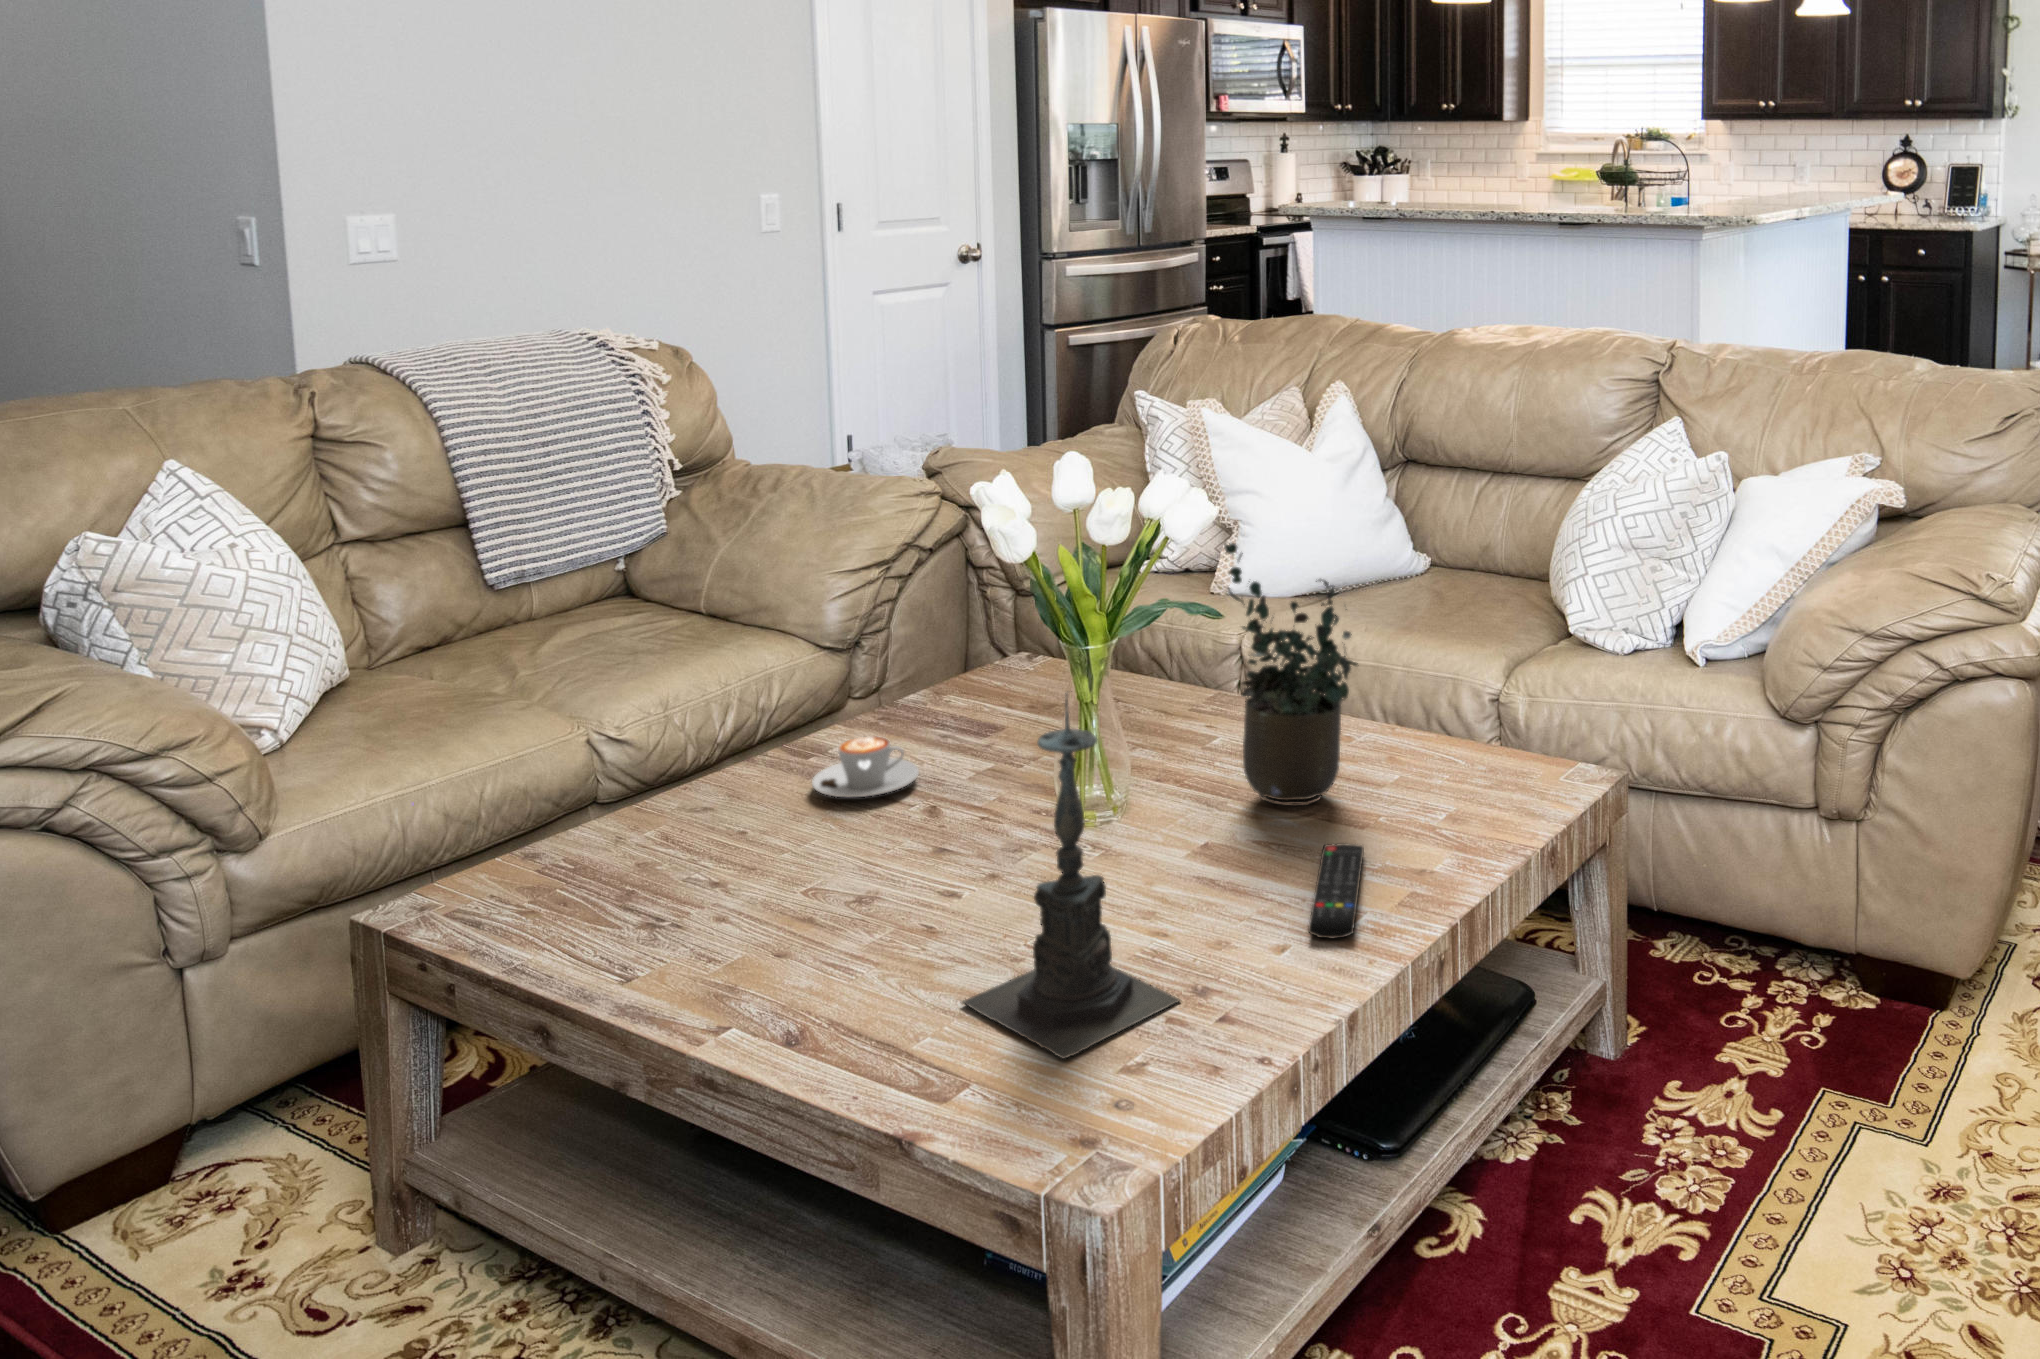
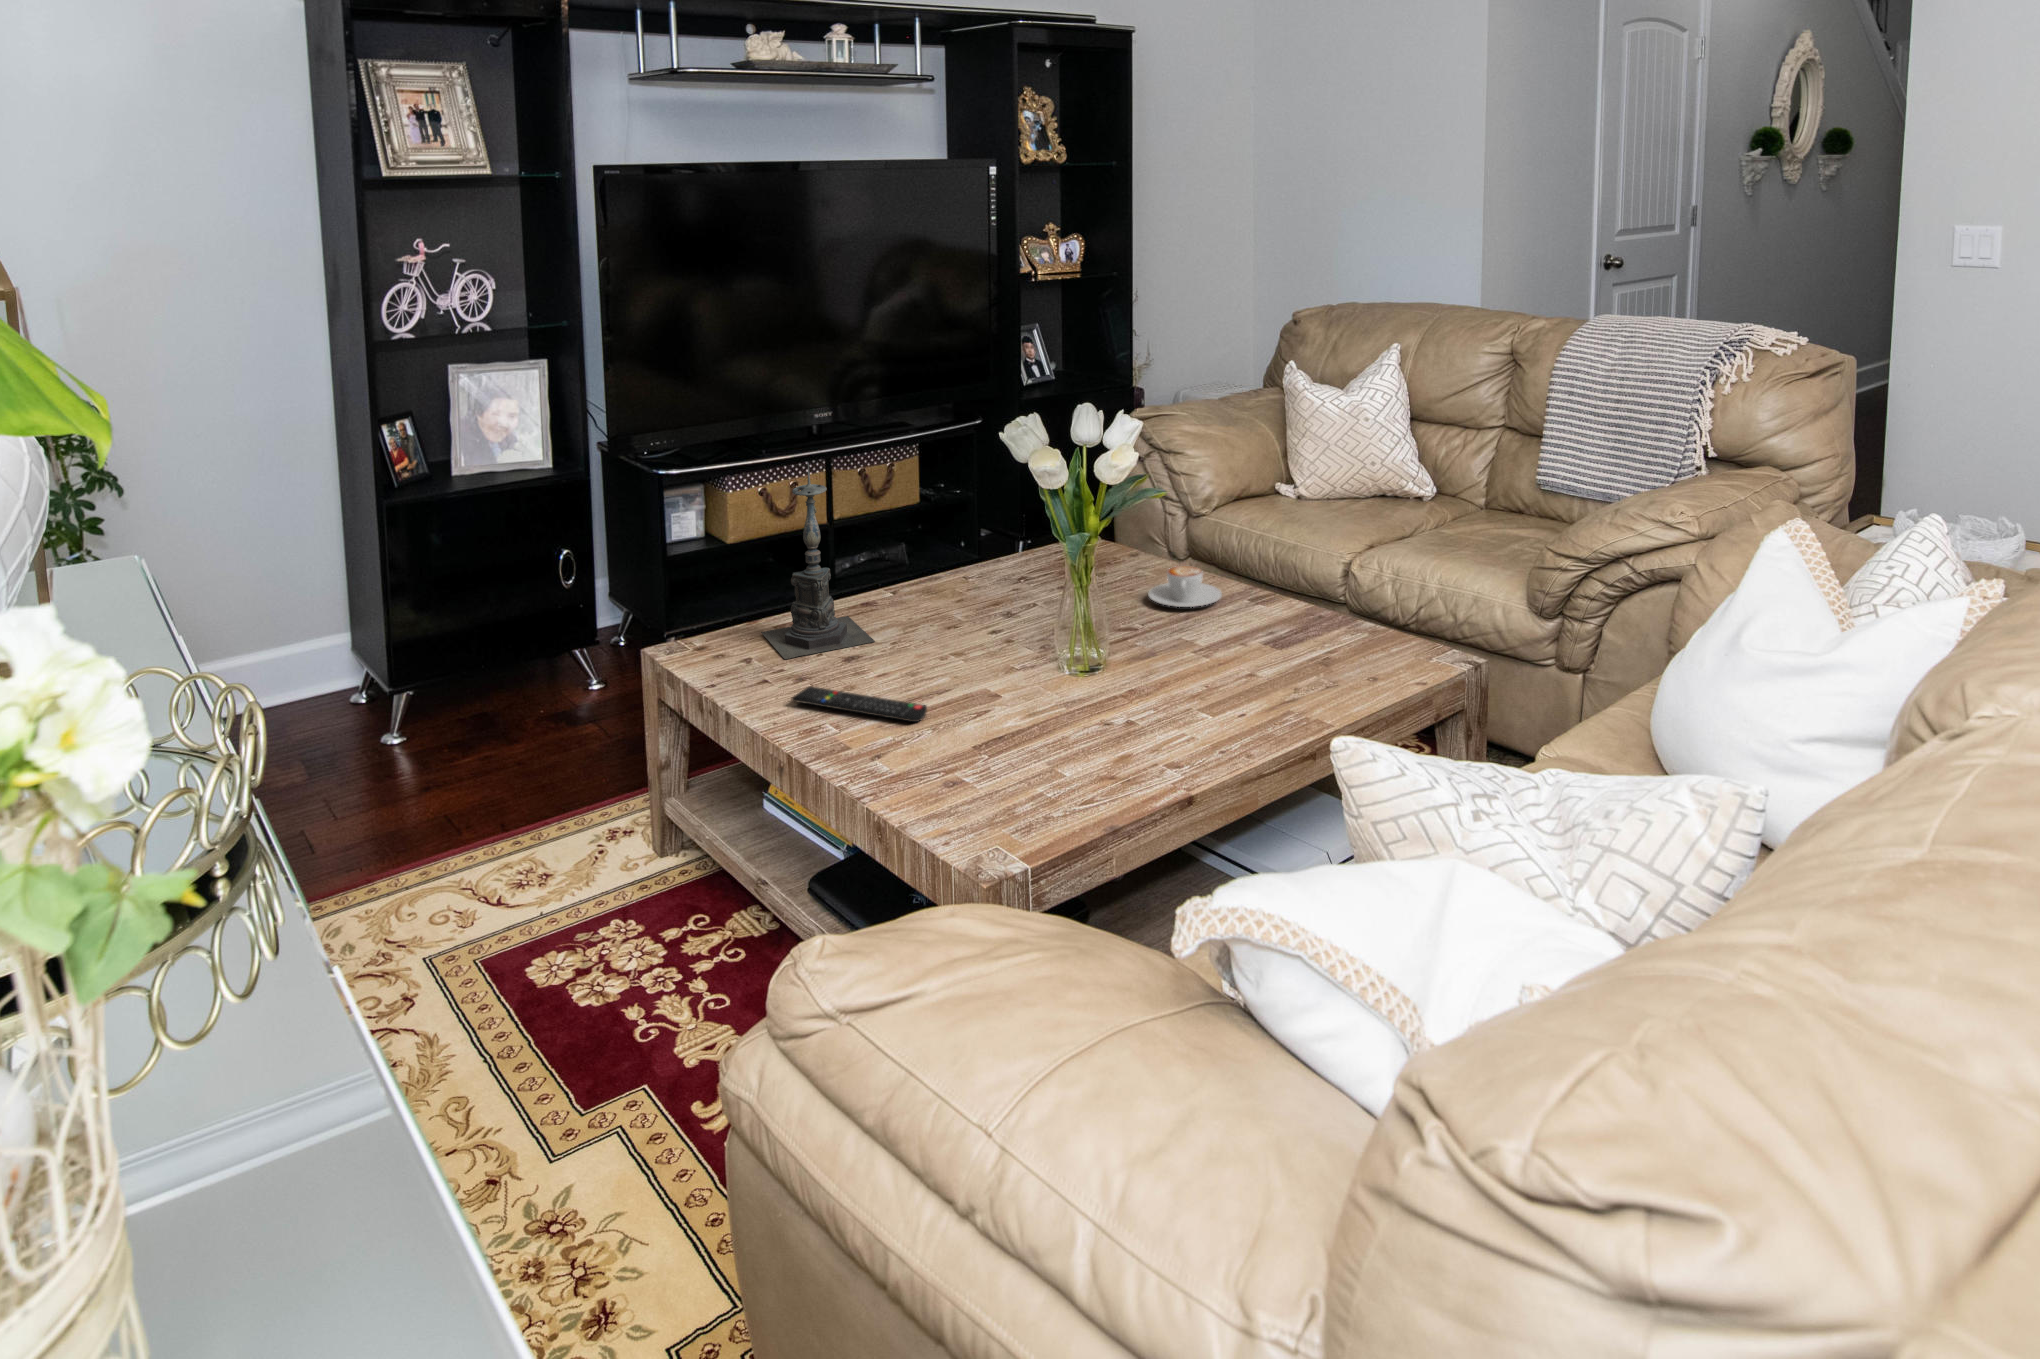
potted plant: present [1224,543,1358,806] -> none [966,498,1105,722]

